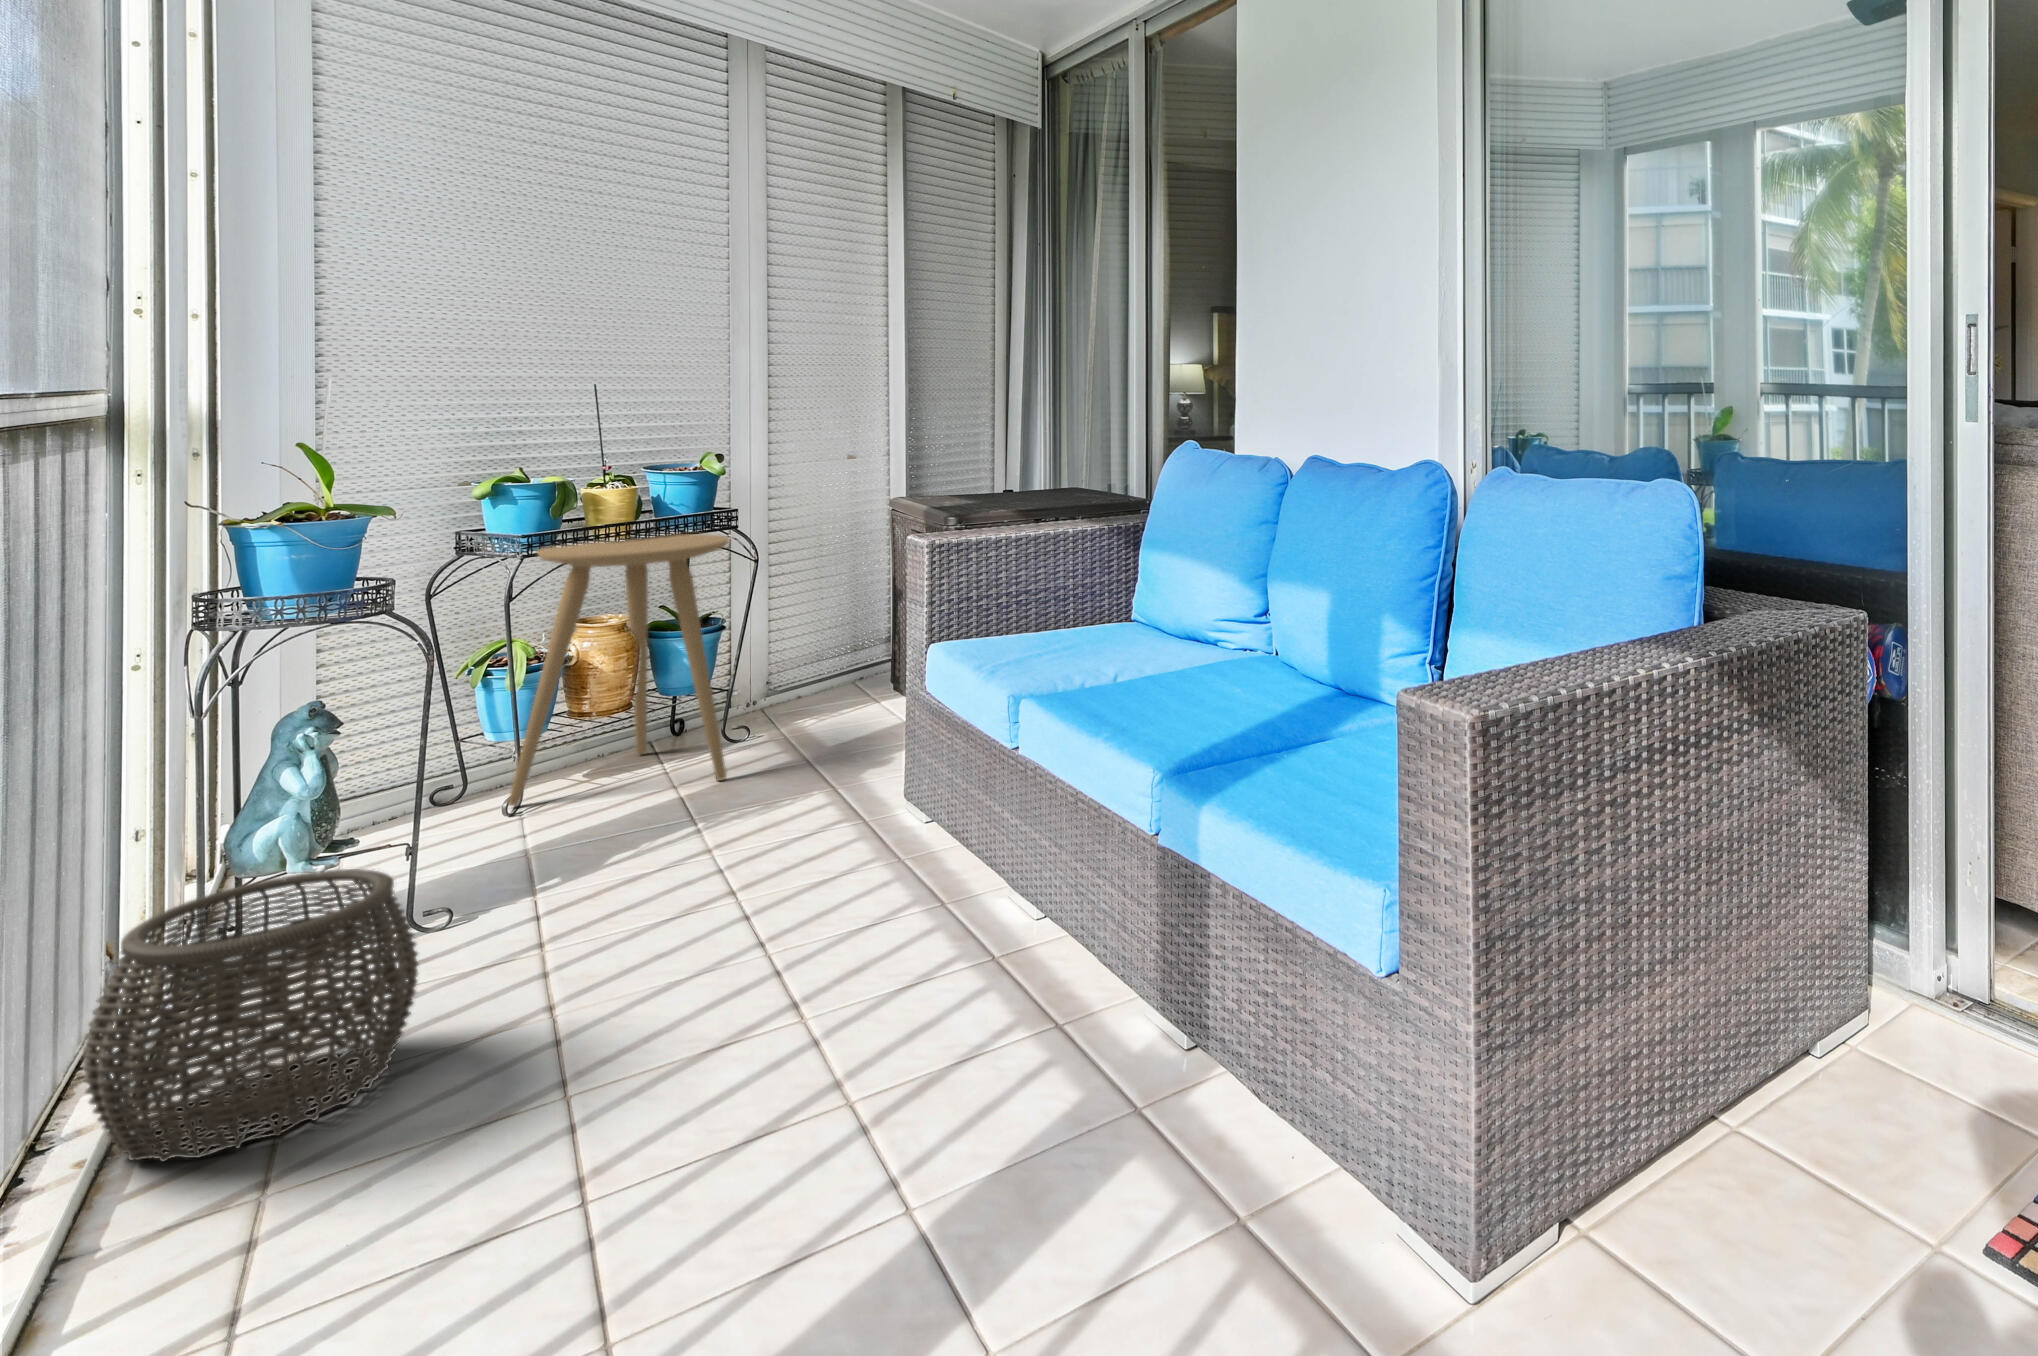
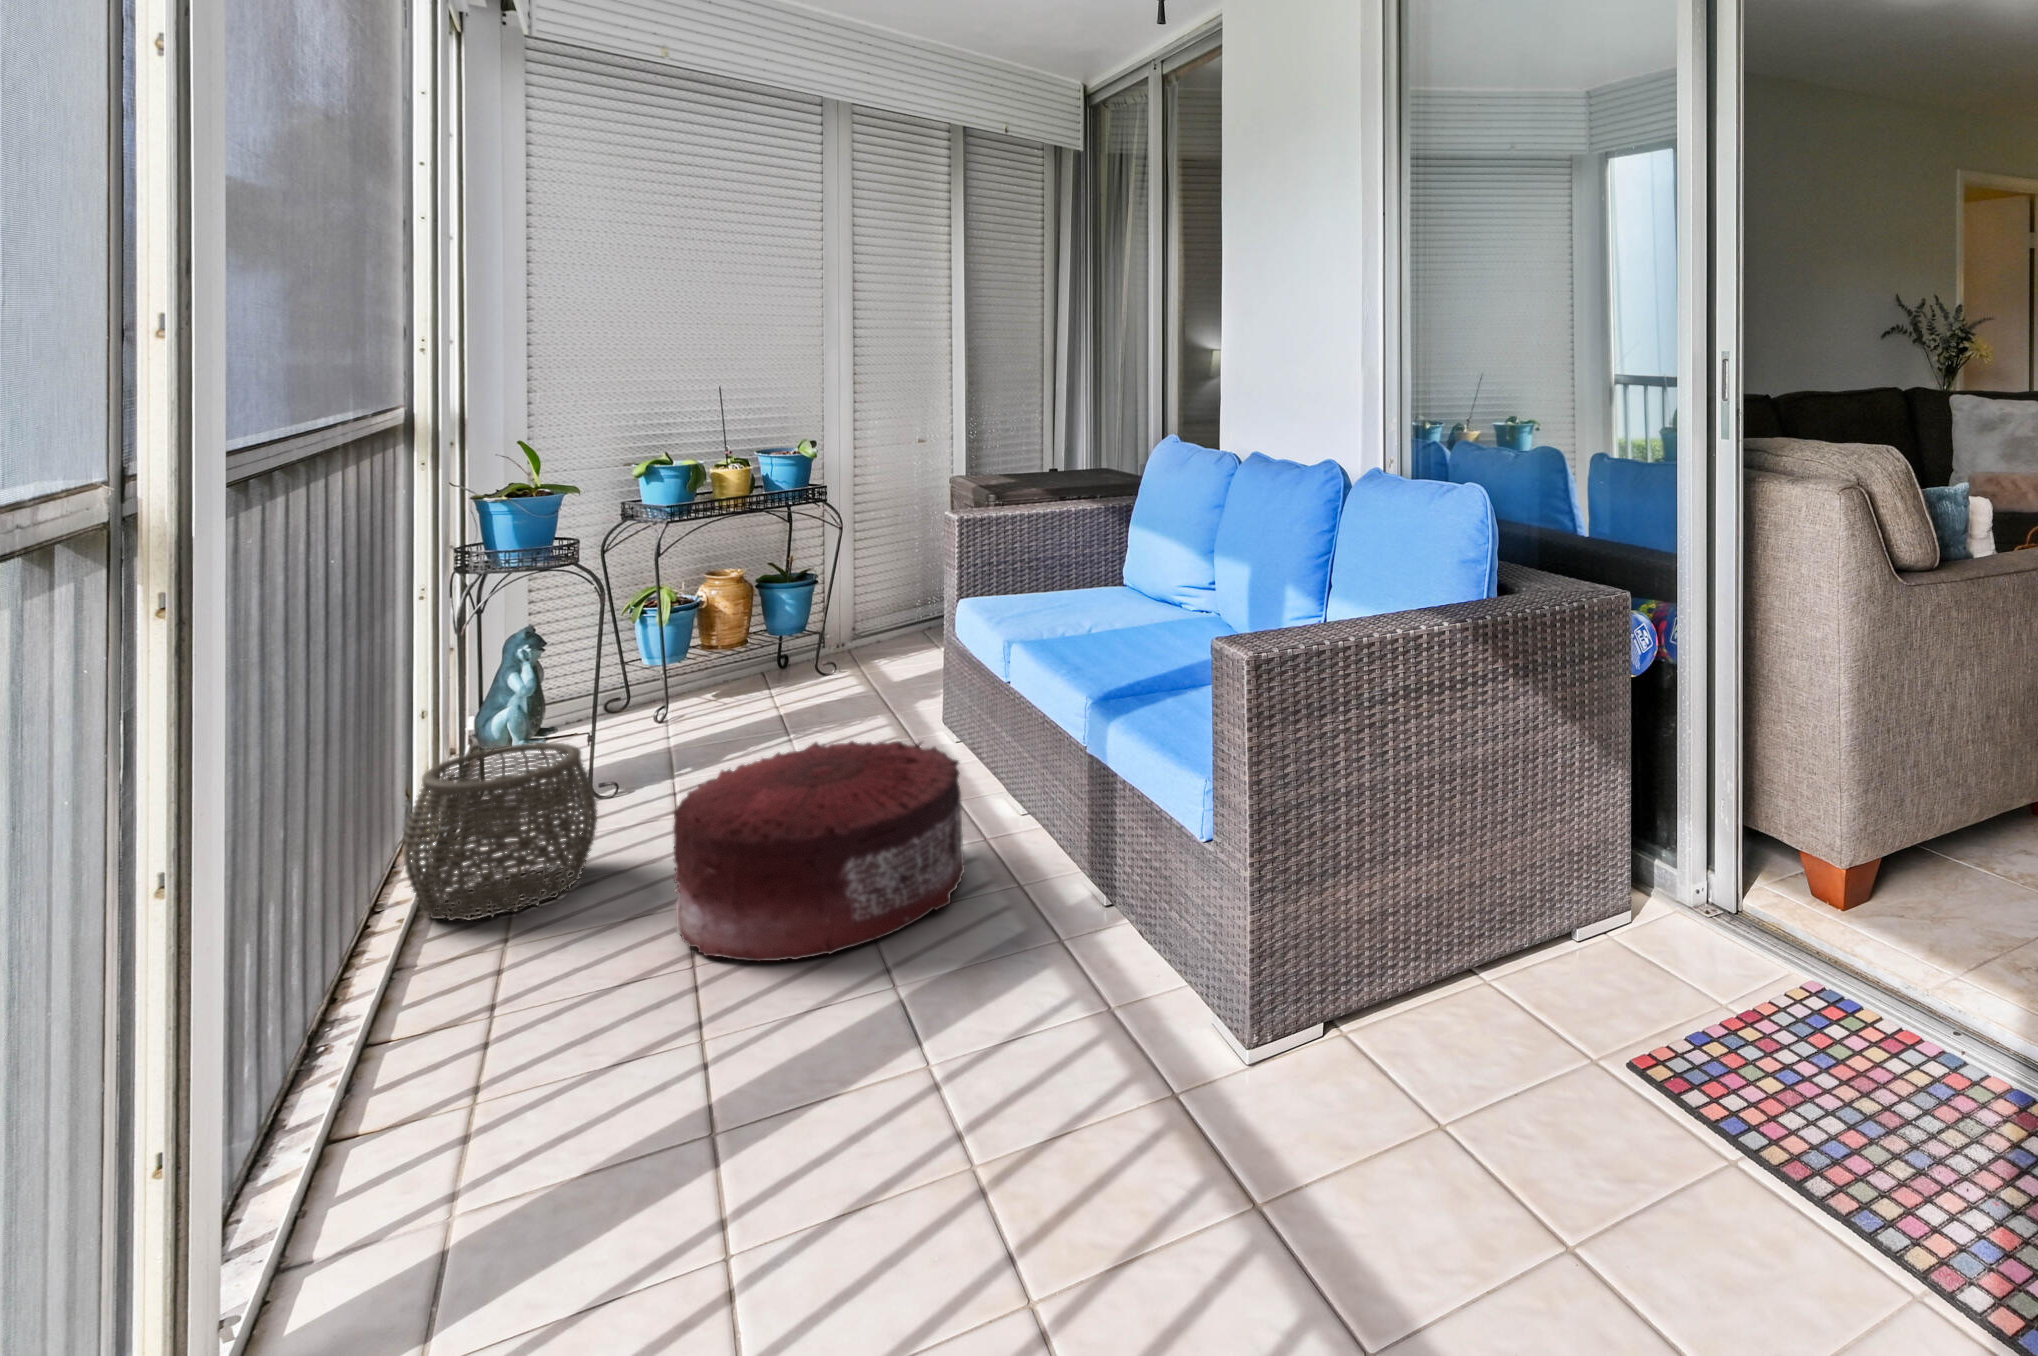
side table: present [508,534,729,806] -> none [658,508,817,716]
pouf: none [541,834,975,1195] -> present [673,741,965,961]

